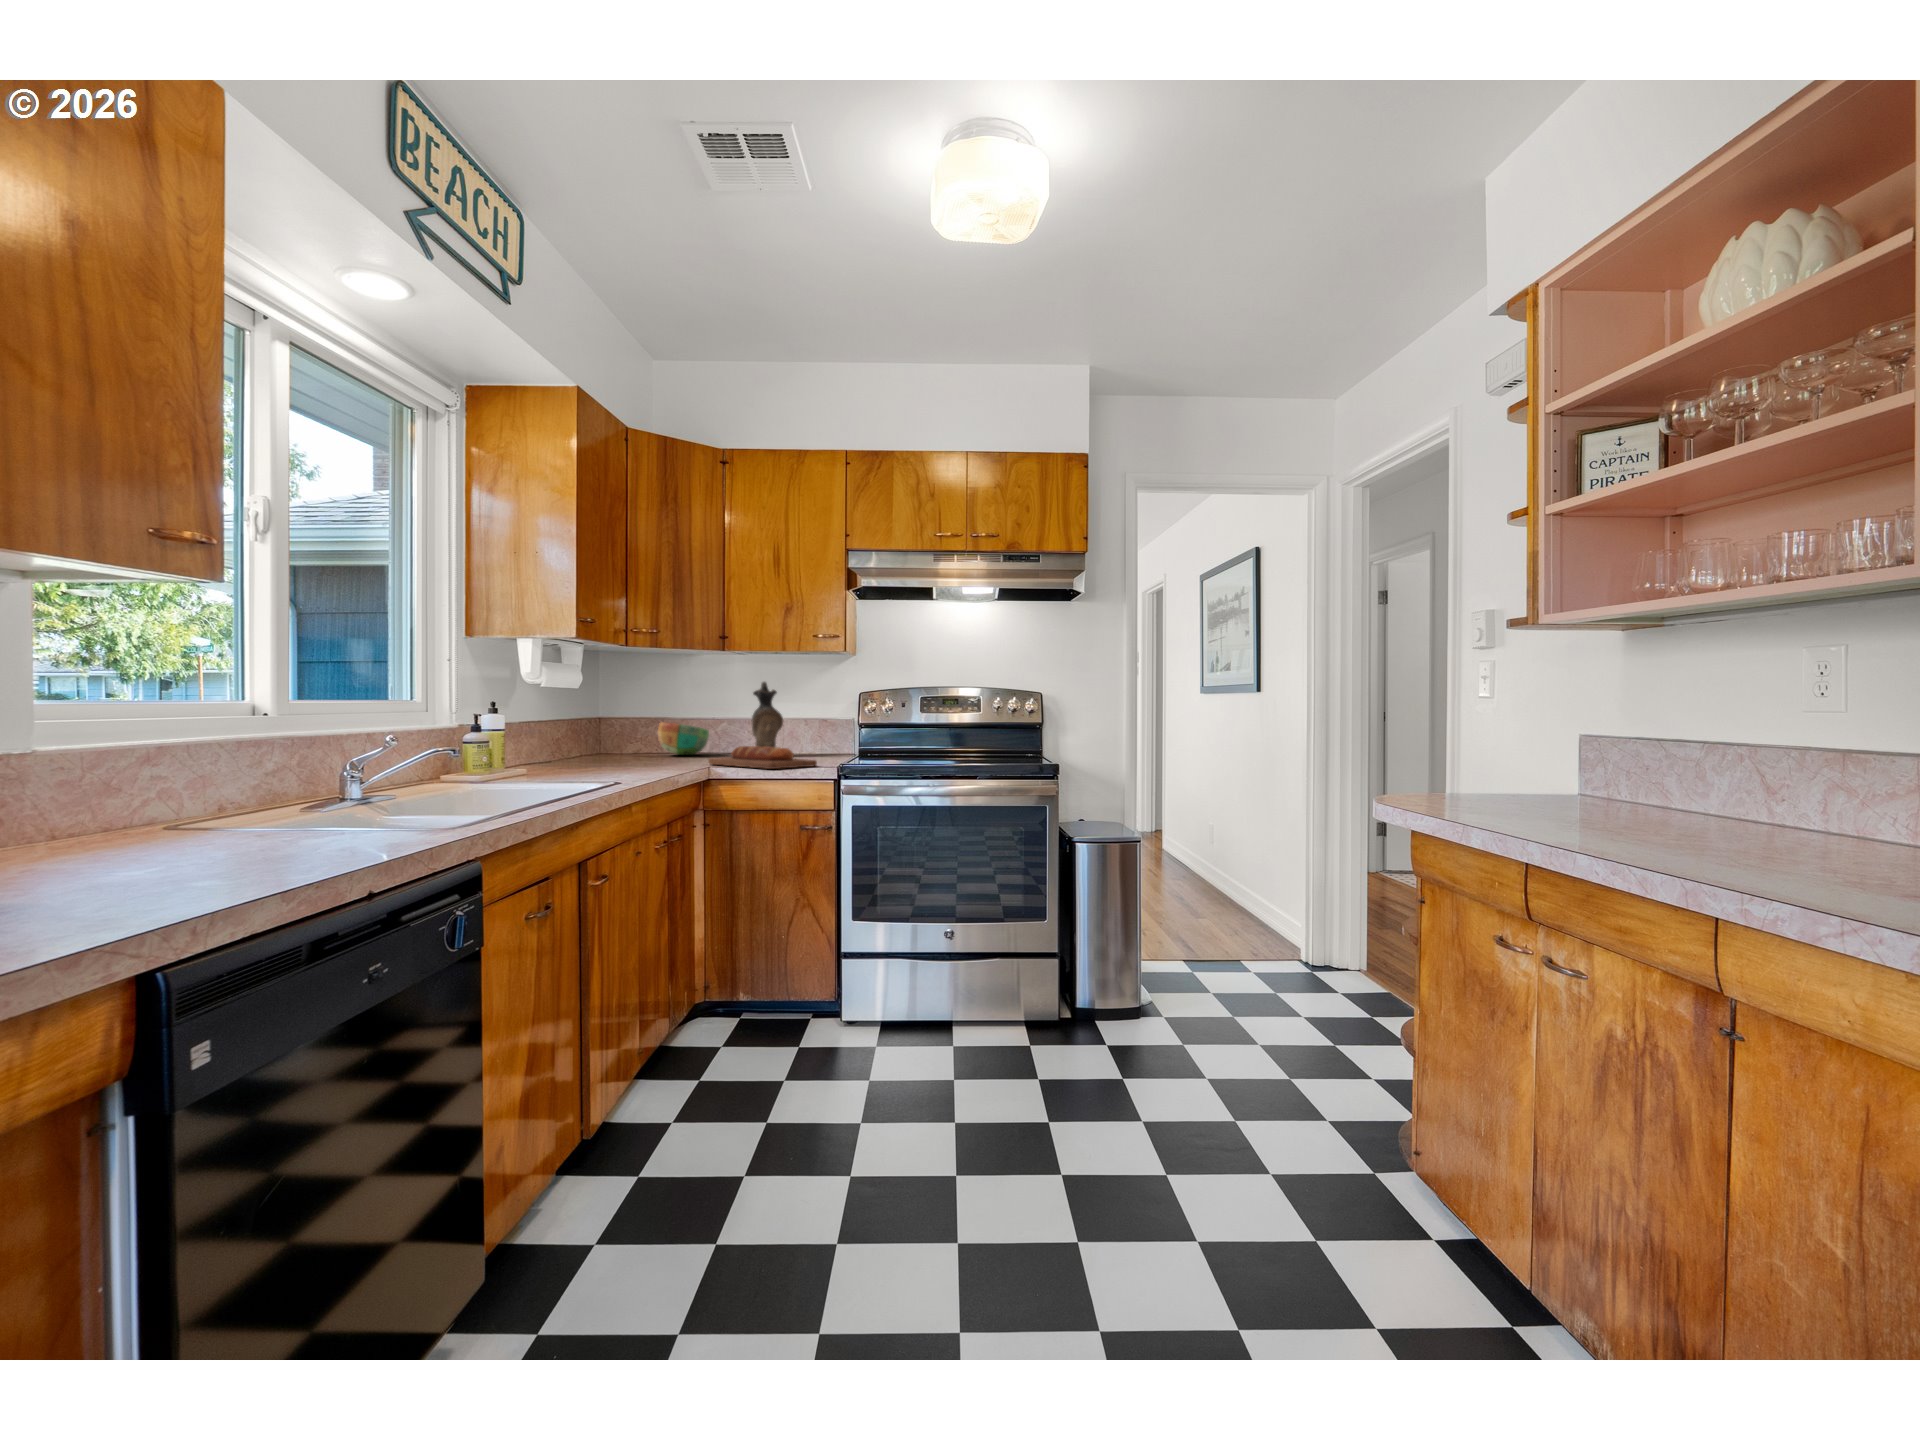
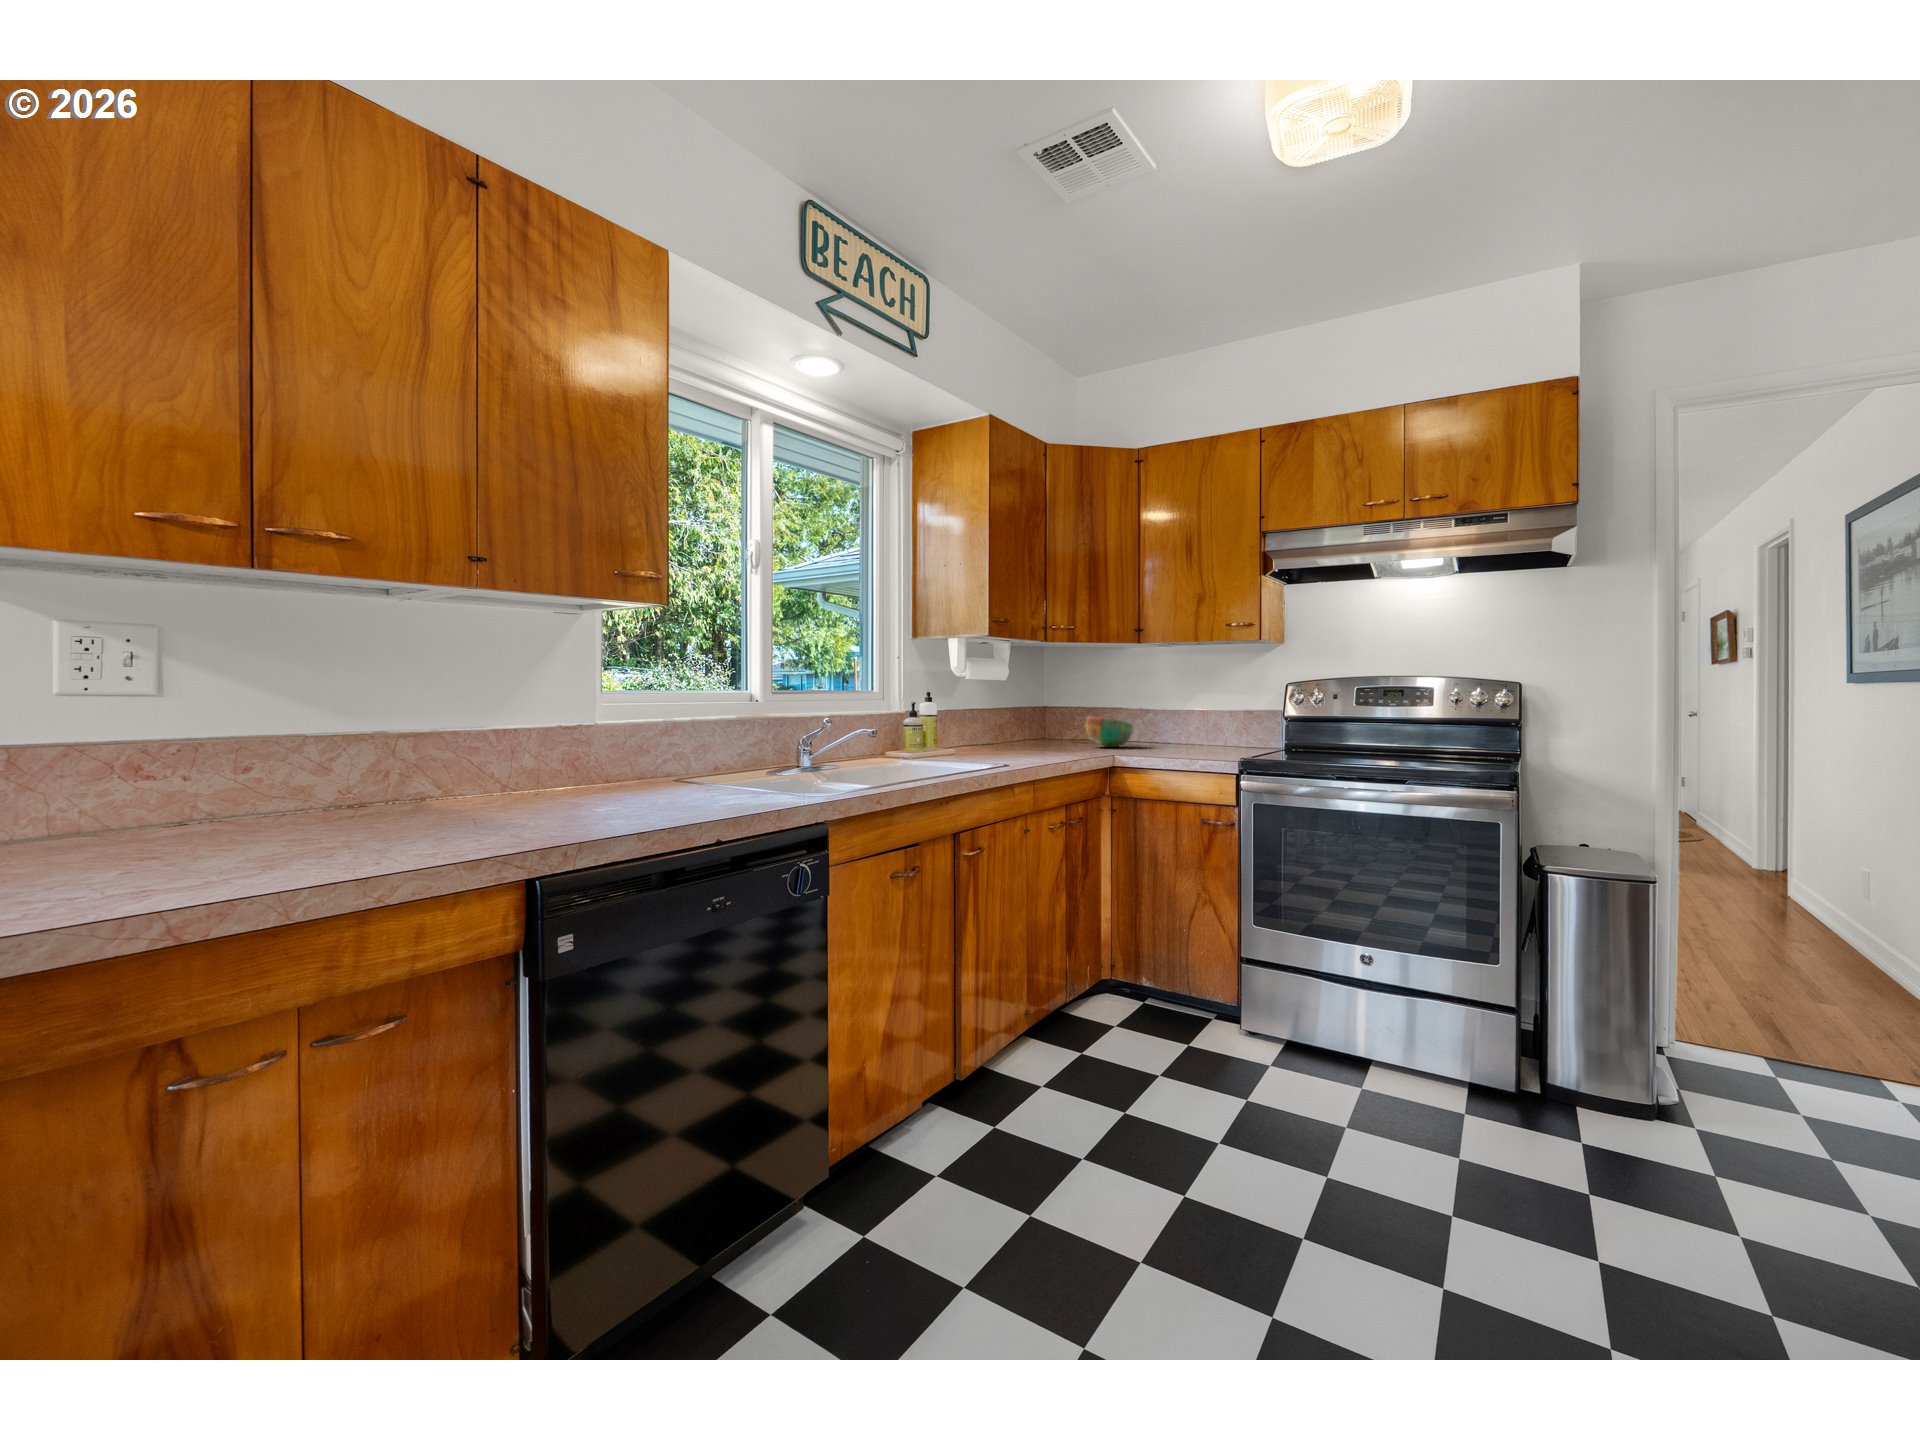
ceramic pitcher: present [752,682,783,747] -> none [1170,675,1202,749]
bread loaf: present [708,746,817,769] -> none [1114,738,1216,761]

